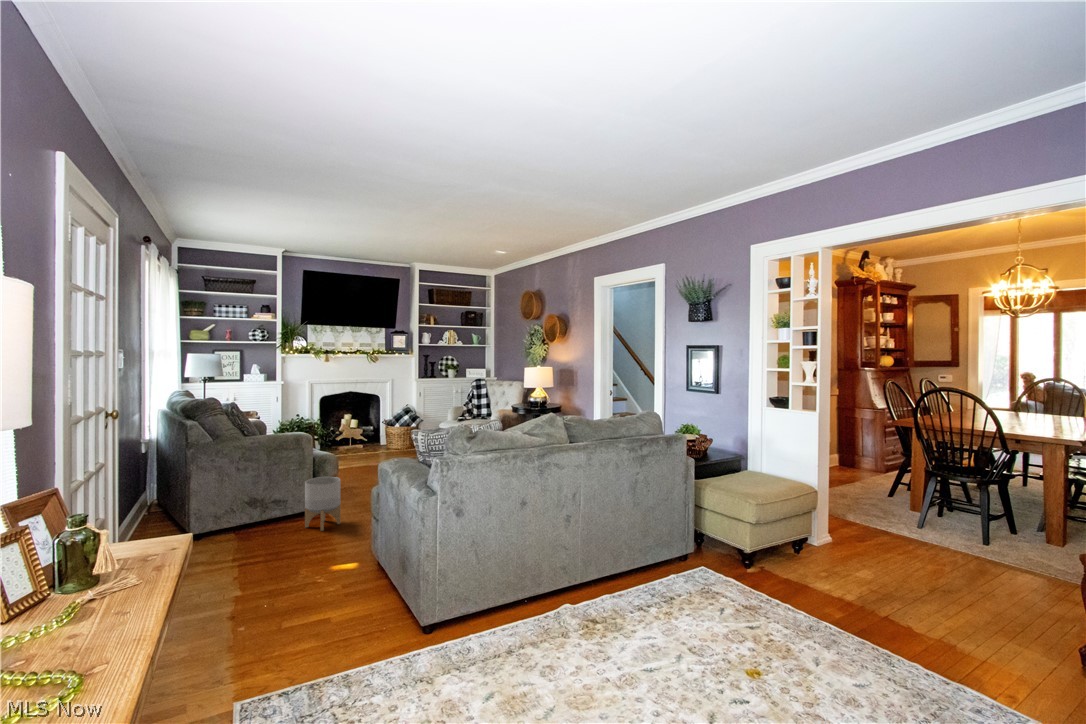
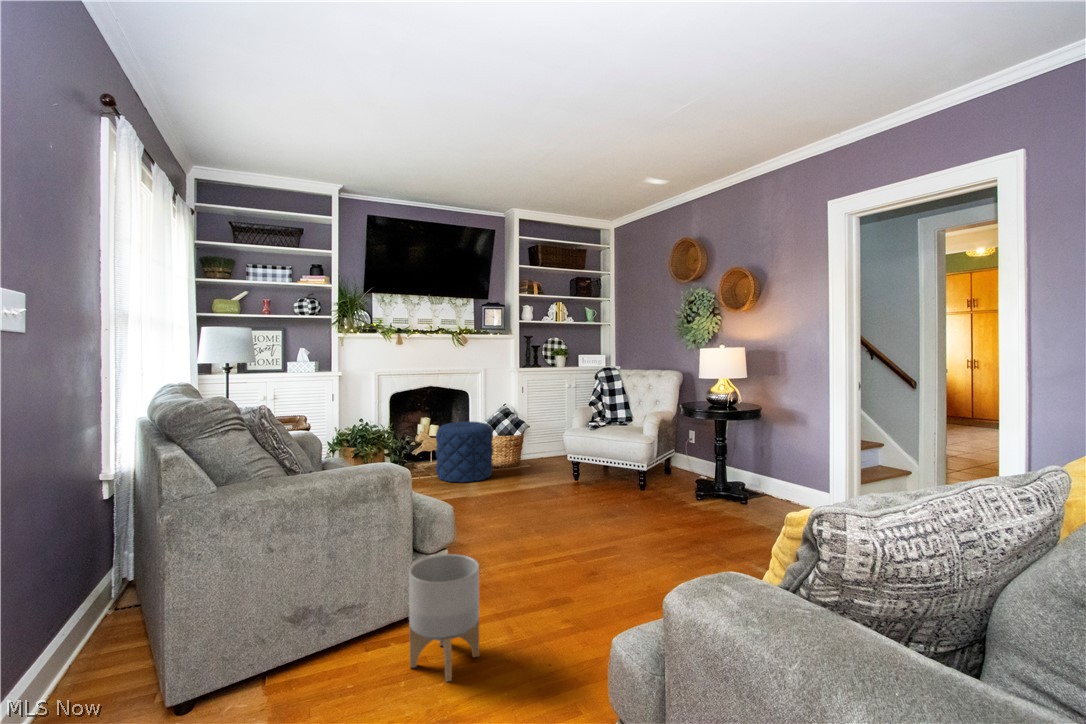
pouf: none [350,417,391,458] -> present [436,422,493,482]

